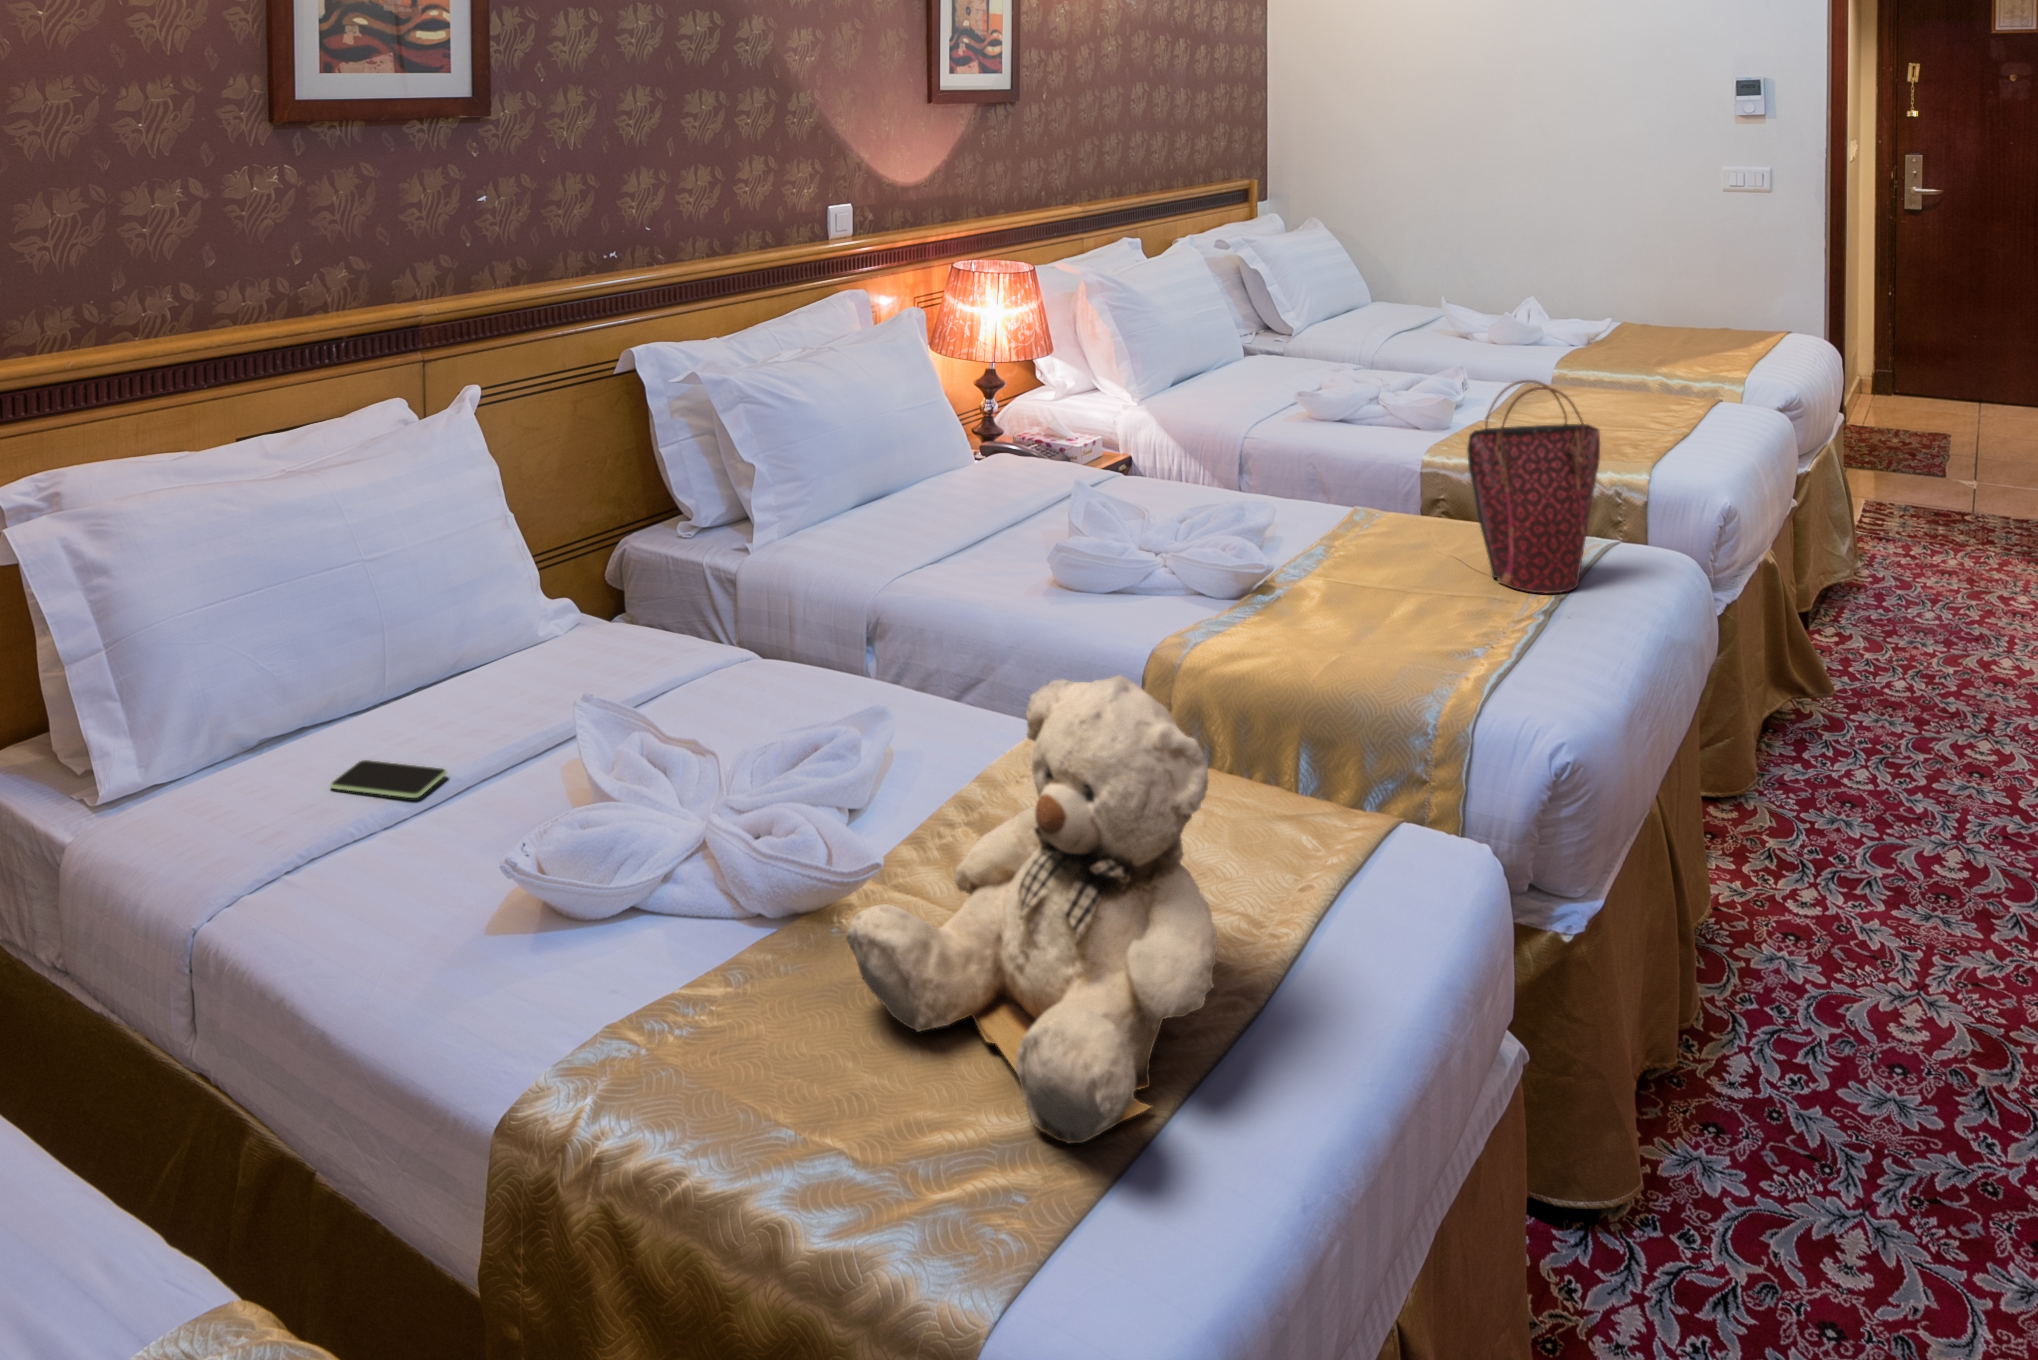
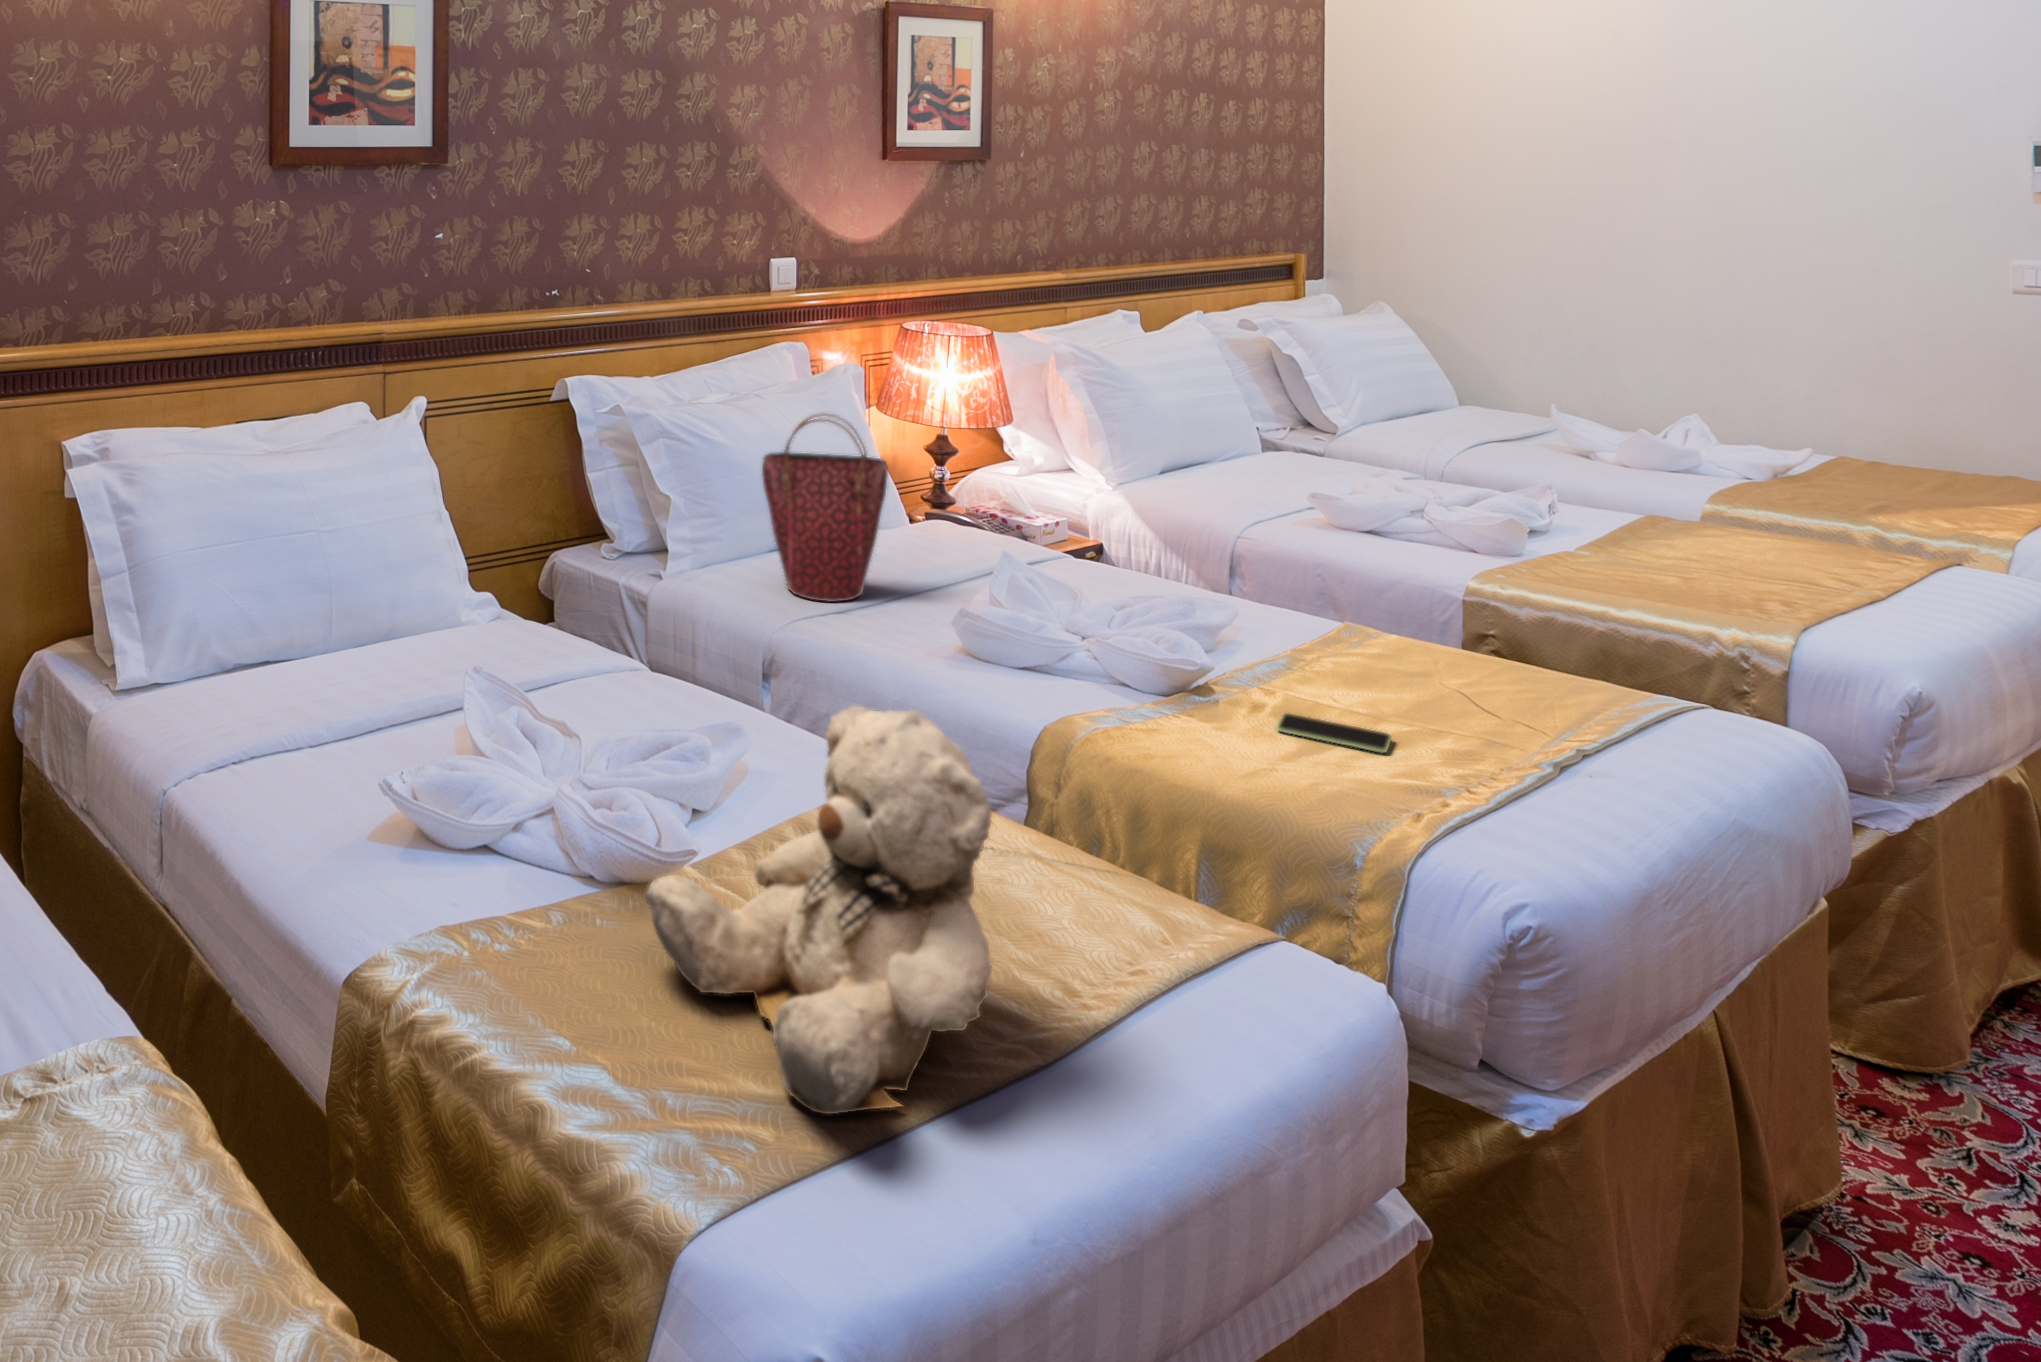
handbag: present [1467,380,1600,593] -> present [762,414,888,602]
smartphone: present [330,760,447,798] -> present [1277,713,1392,752]

